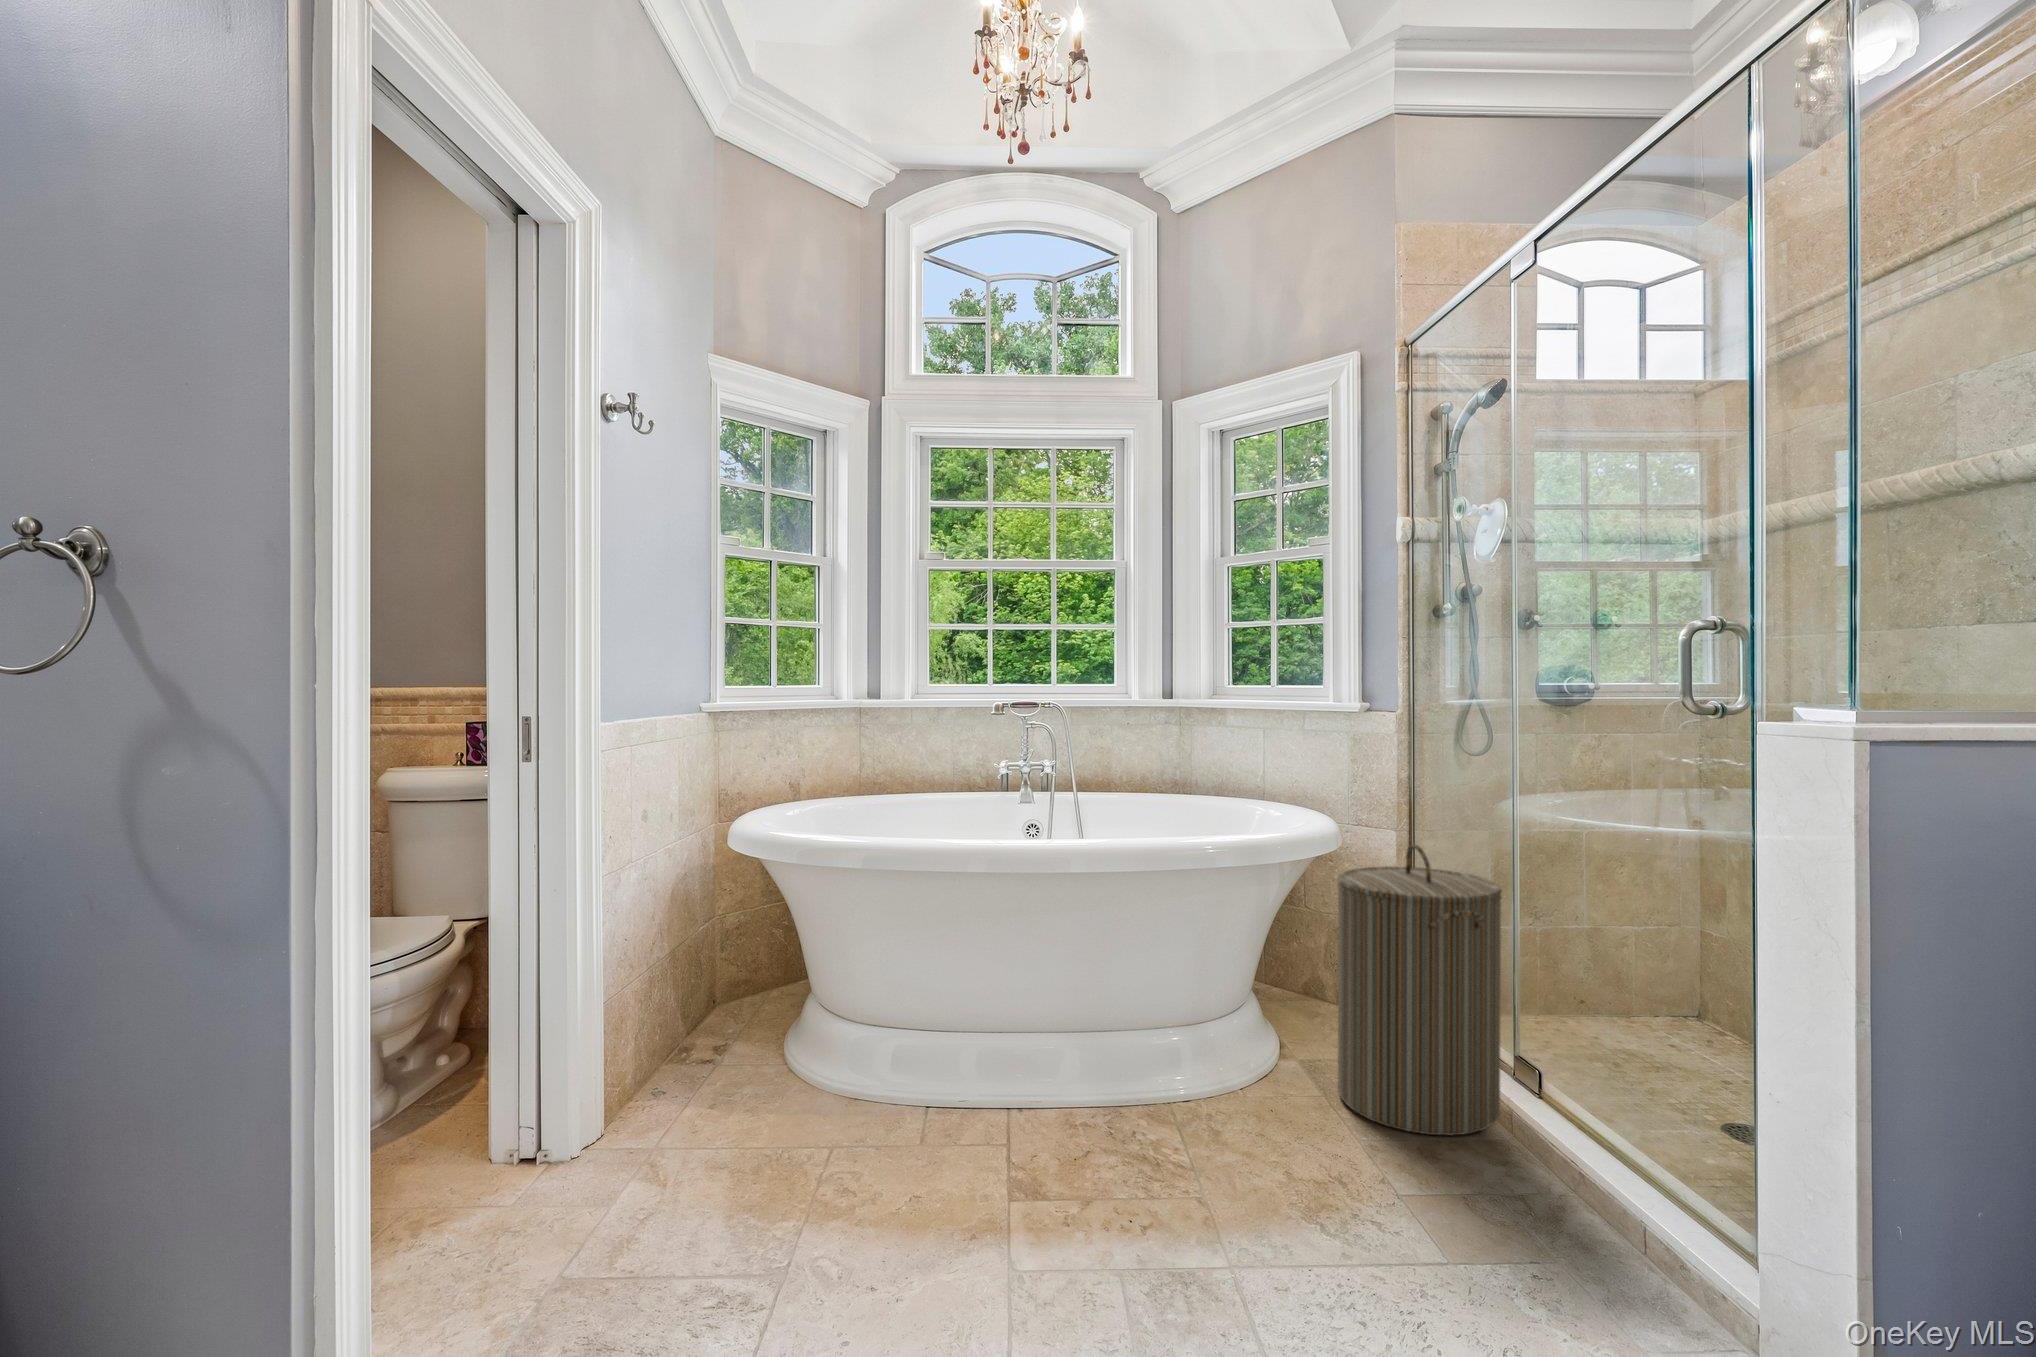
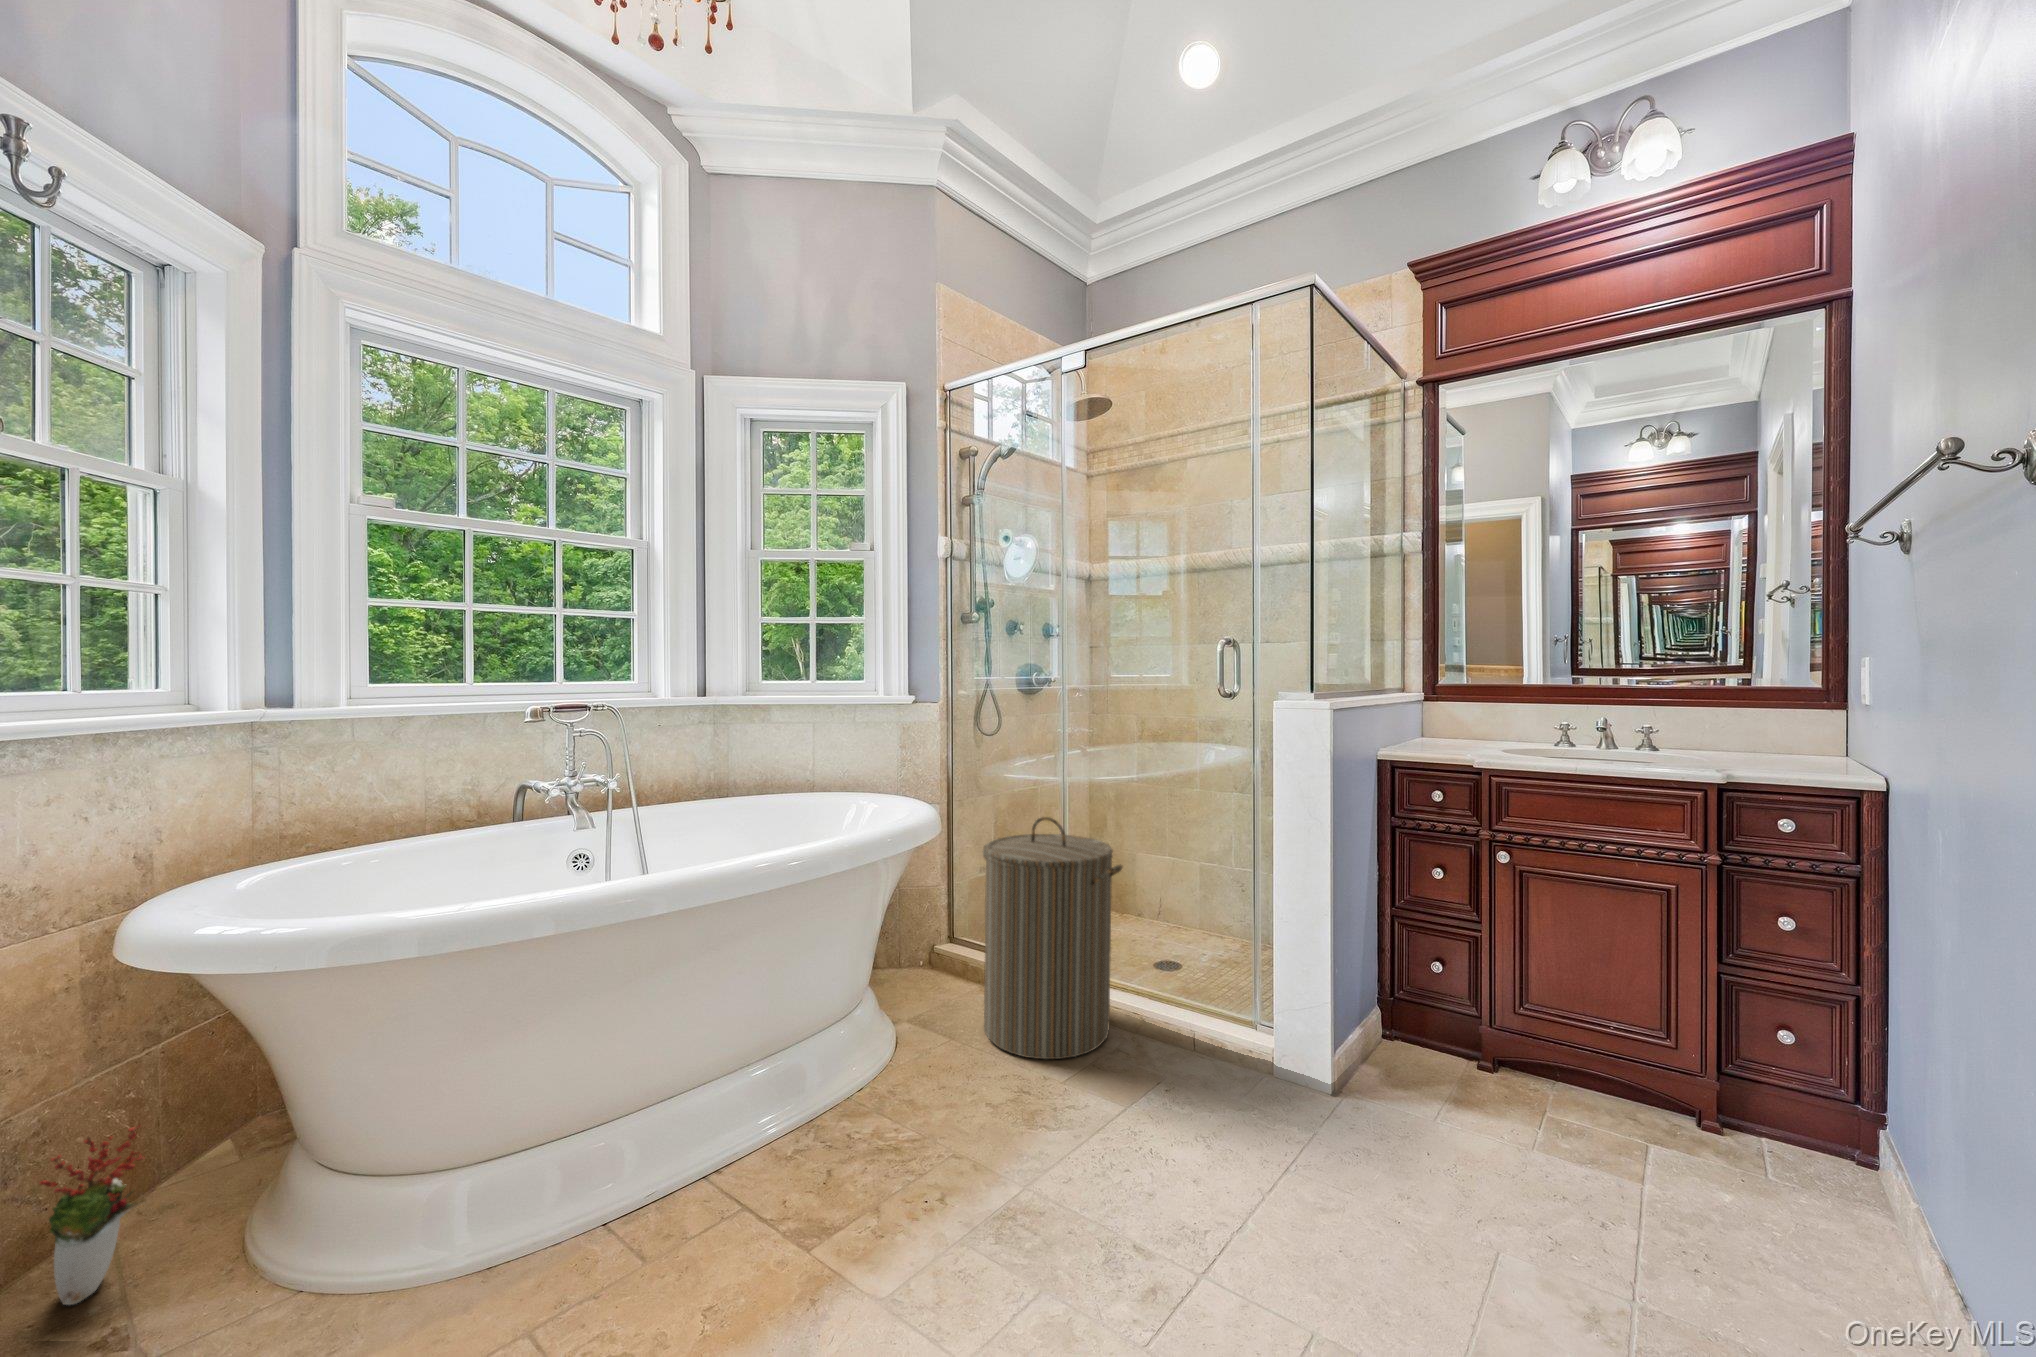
decorative plant: none [727,928,768,1015] -> present [40,1124,146,1305]

